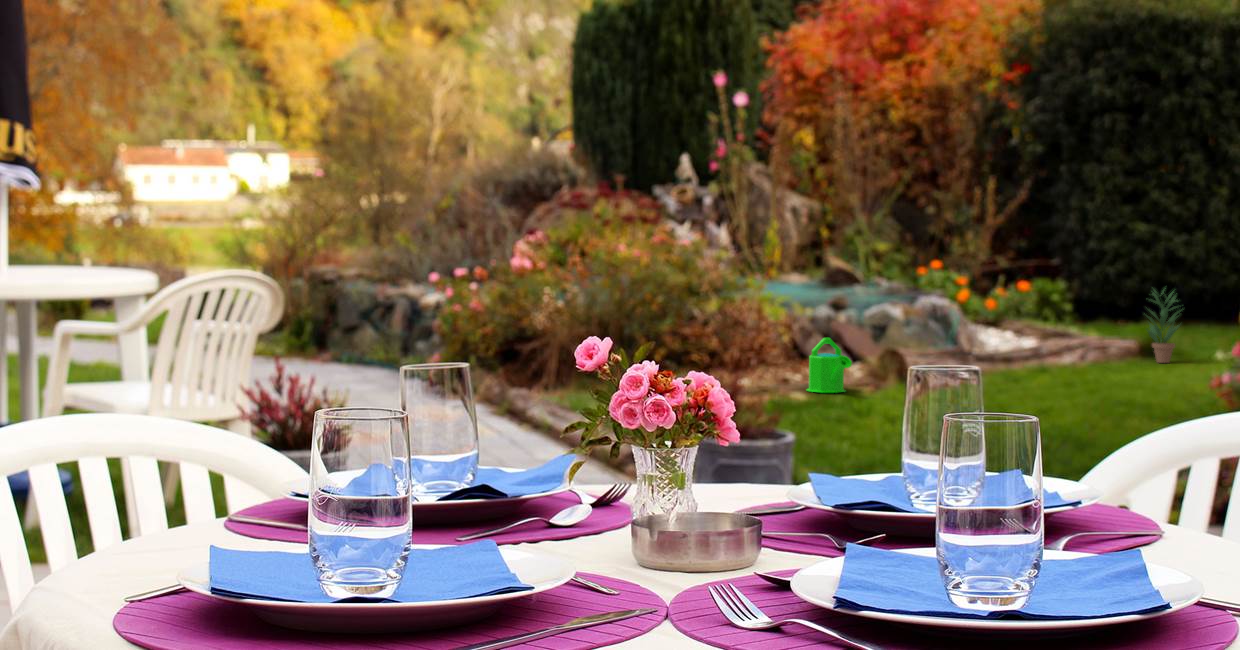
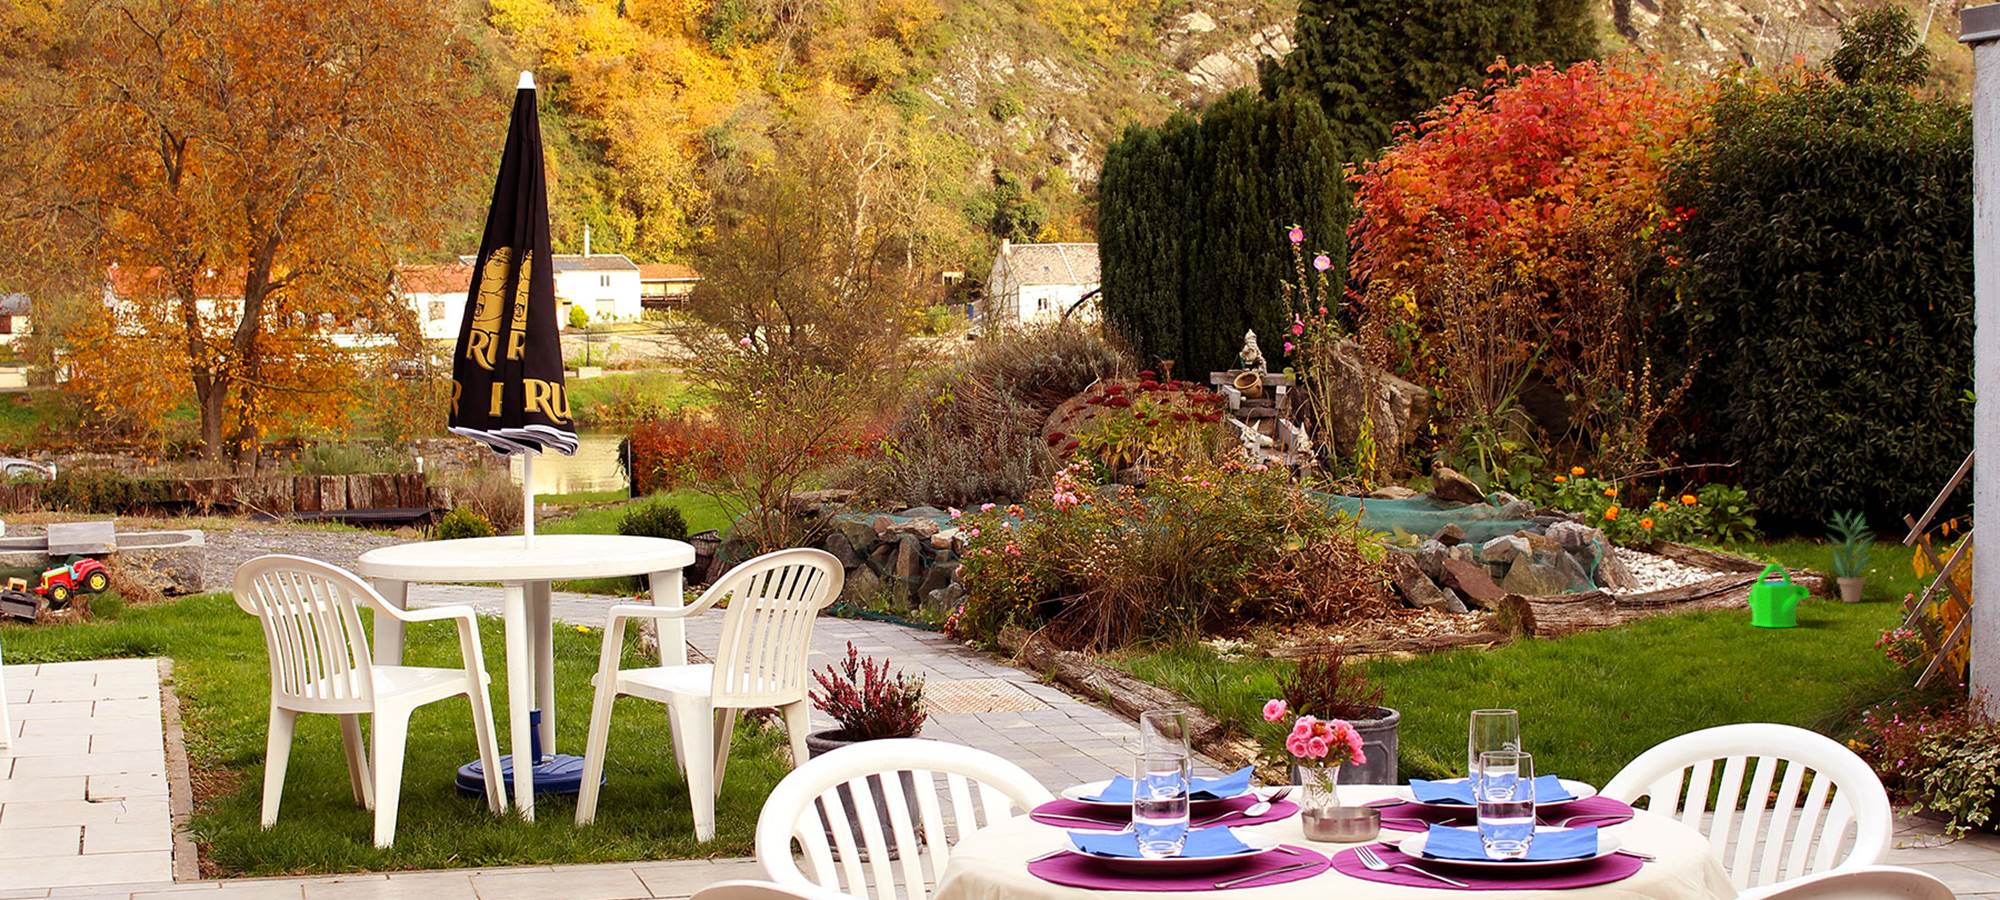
watering can: present [807,338,852,393] -> present [1748,563,1809,627]

